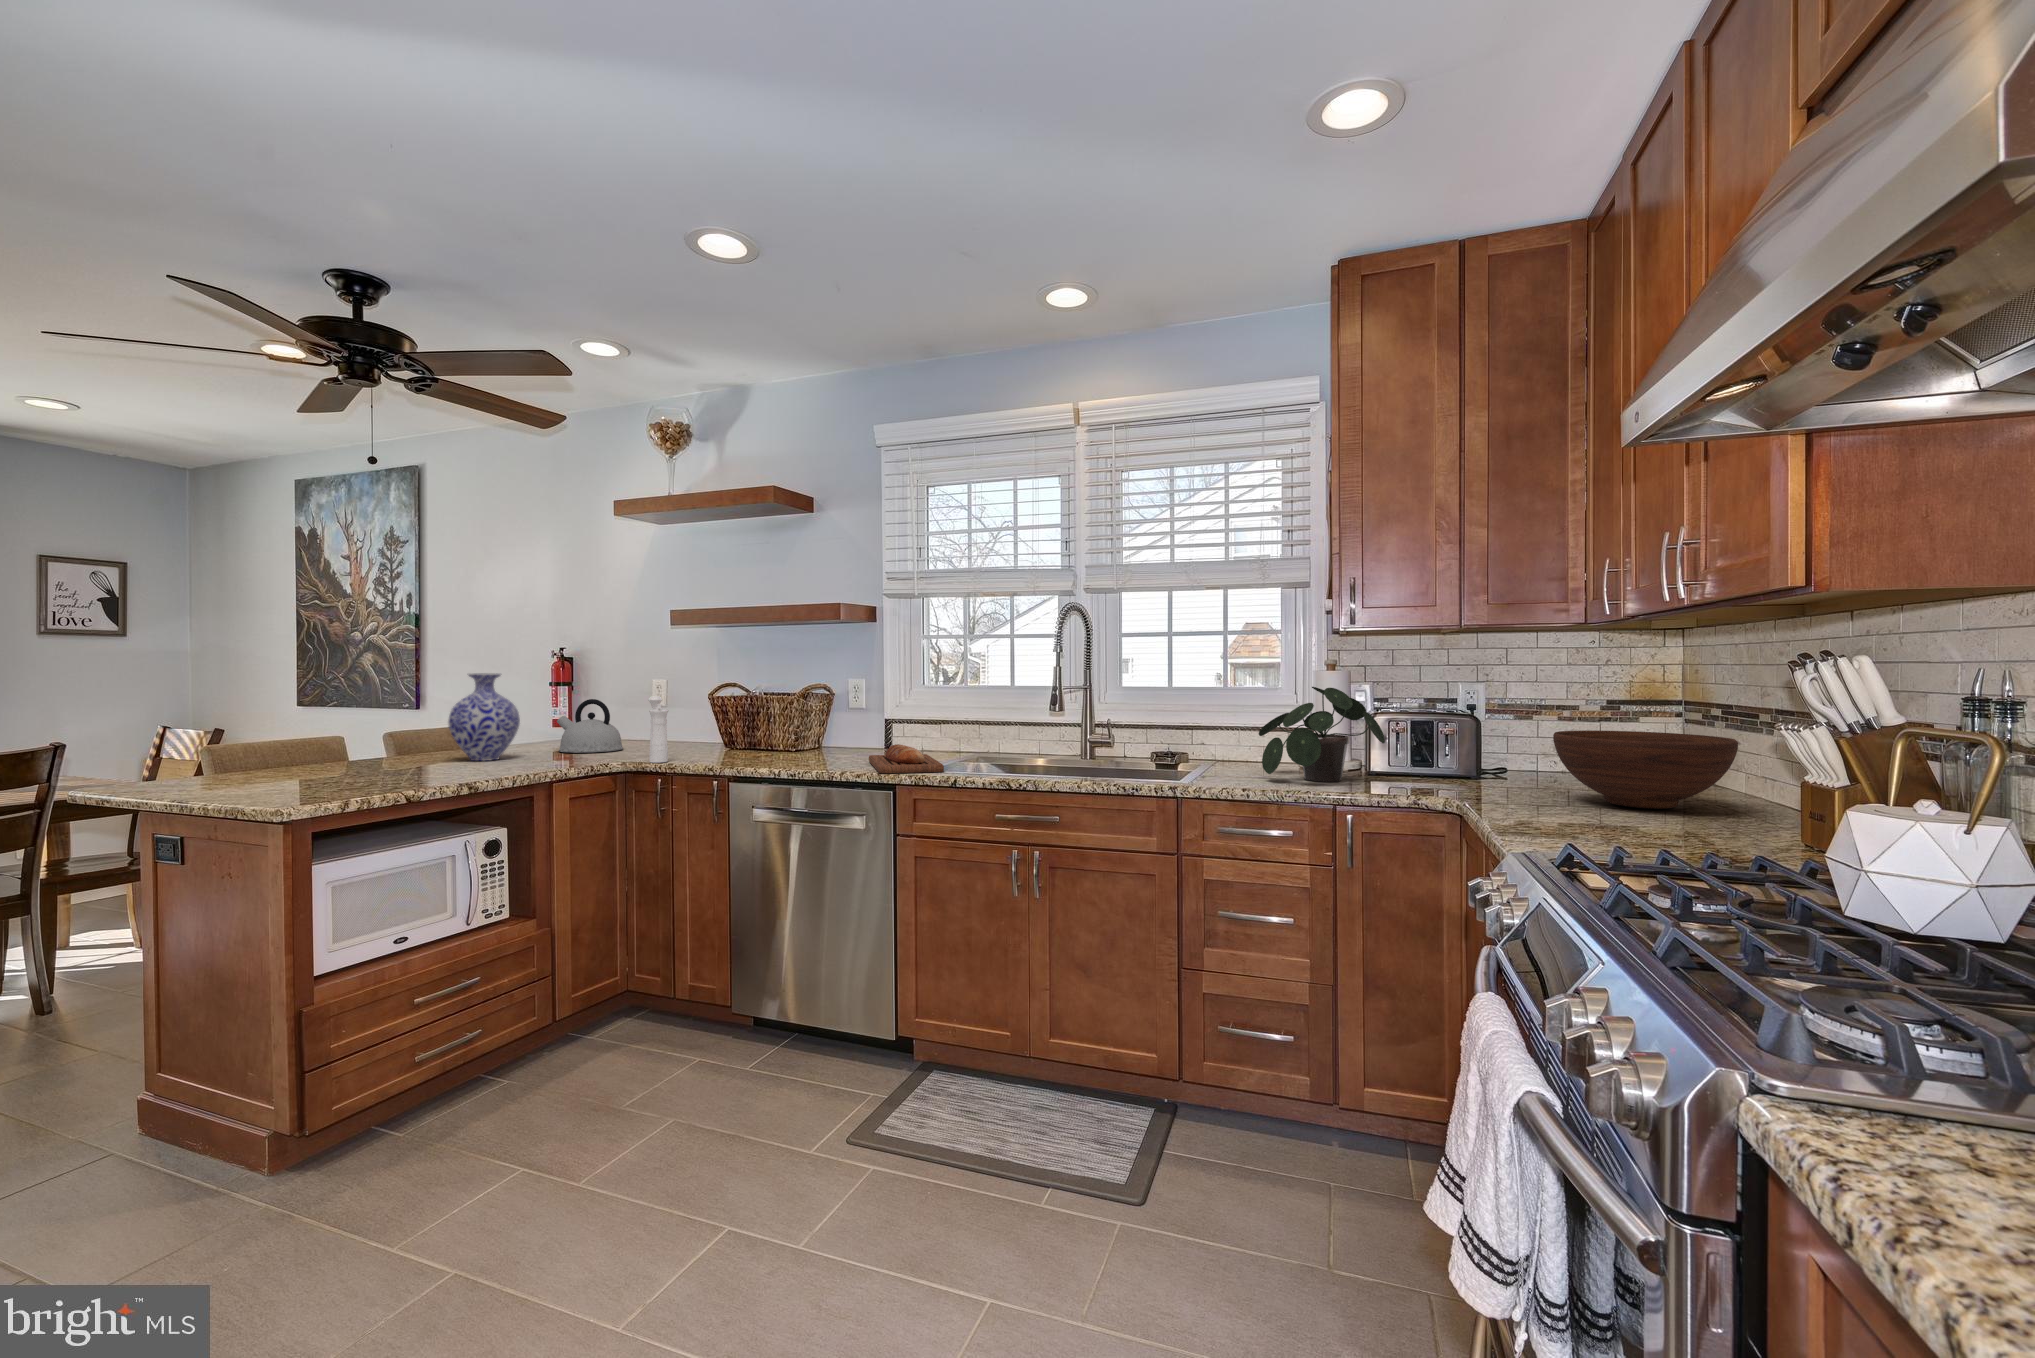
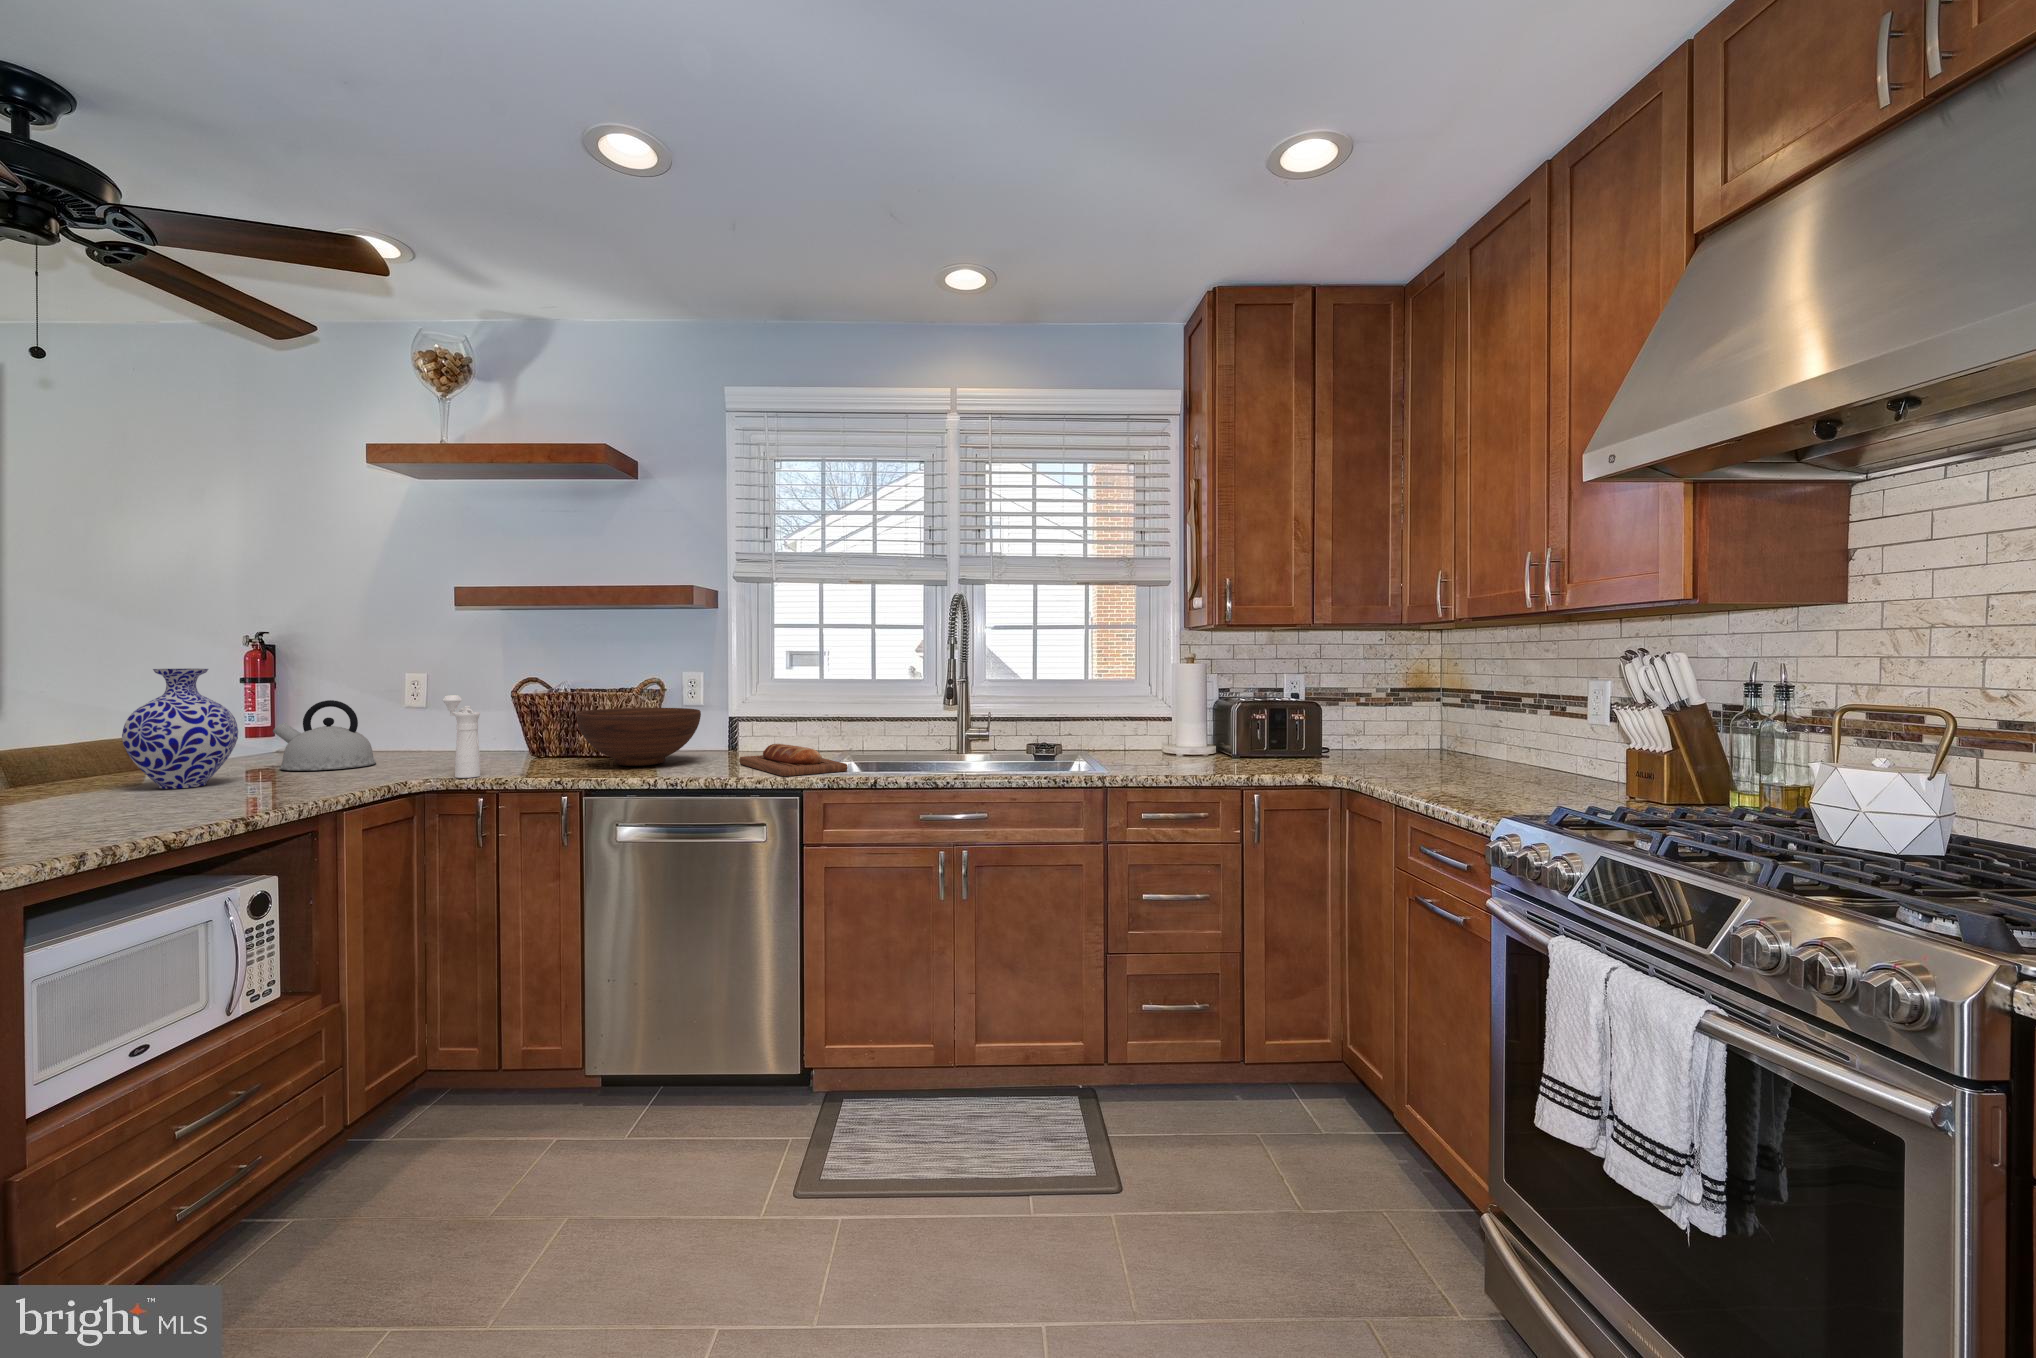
potted plant: present [1259,687,1385,782] -> none [1142,678,1257,763]
fruit bowl: present [1553,730,1738,809] -> present [576,708,701,766]

